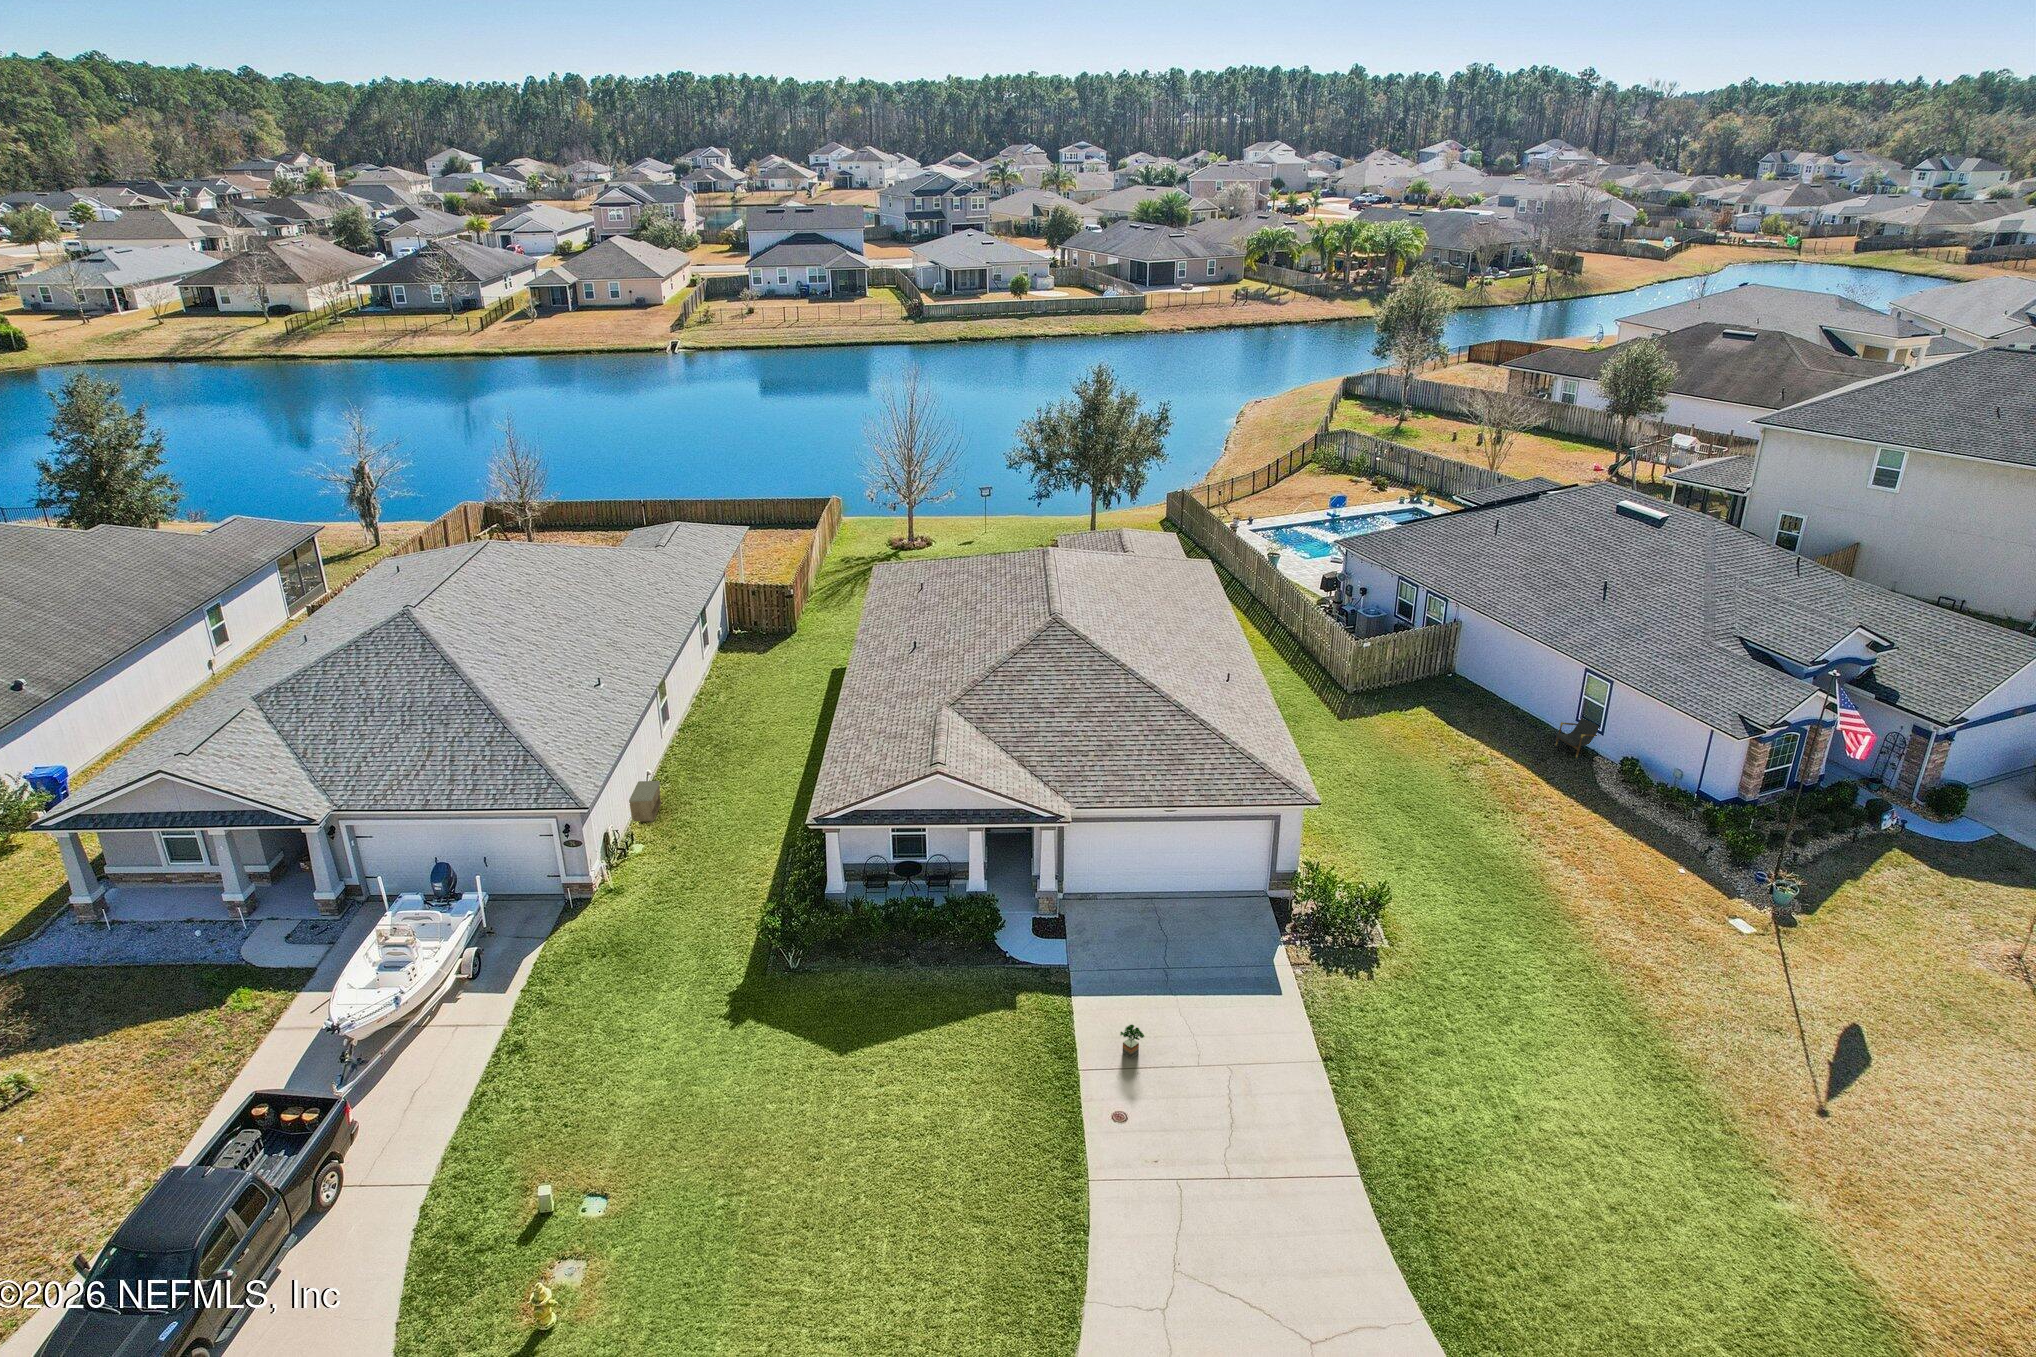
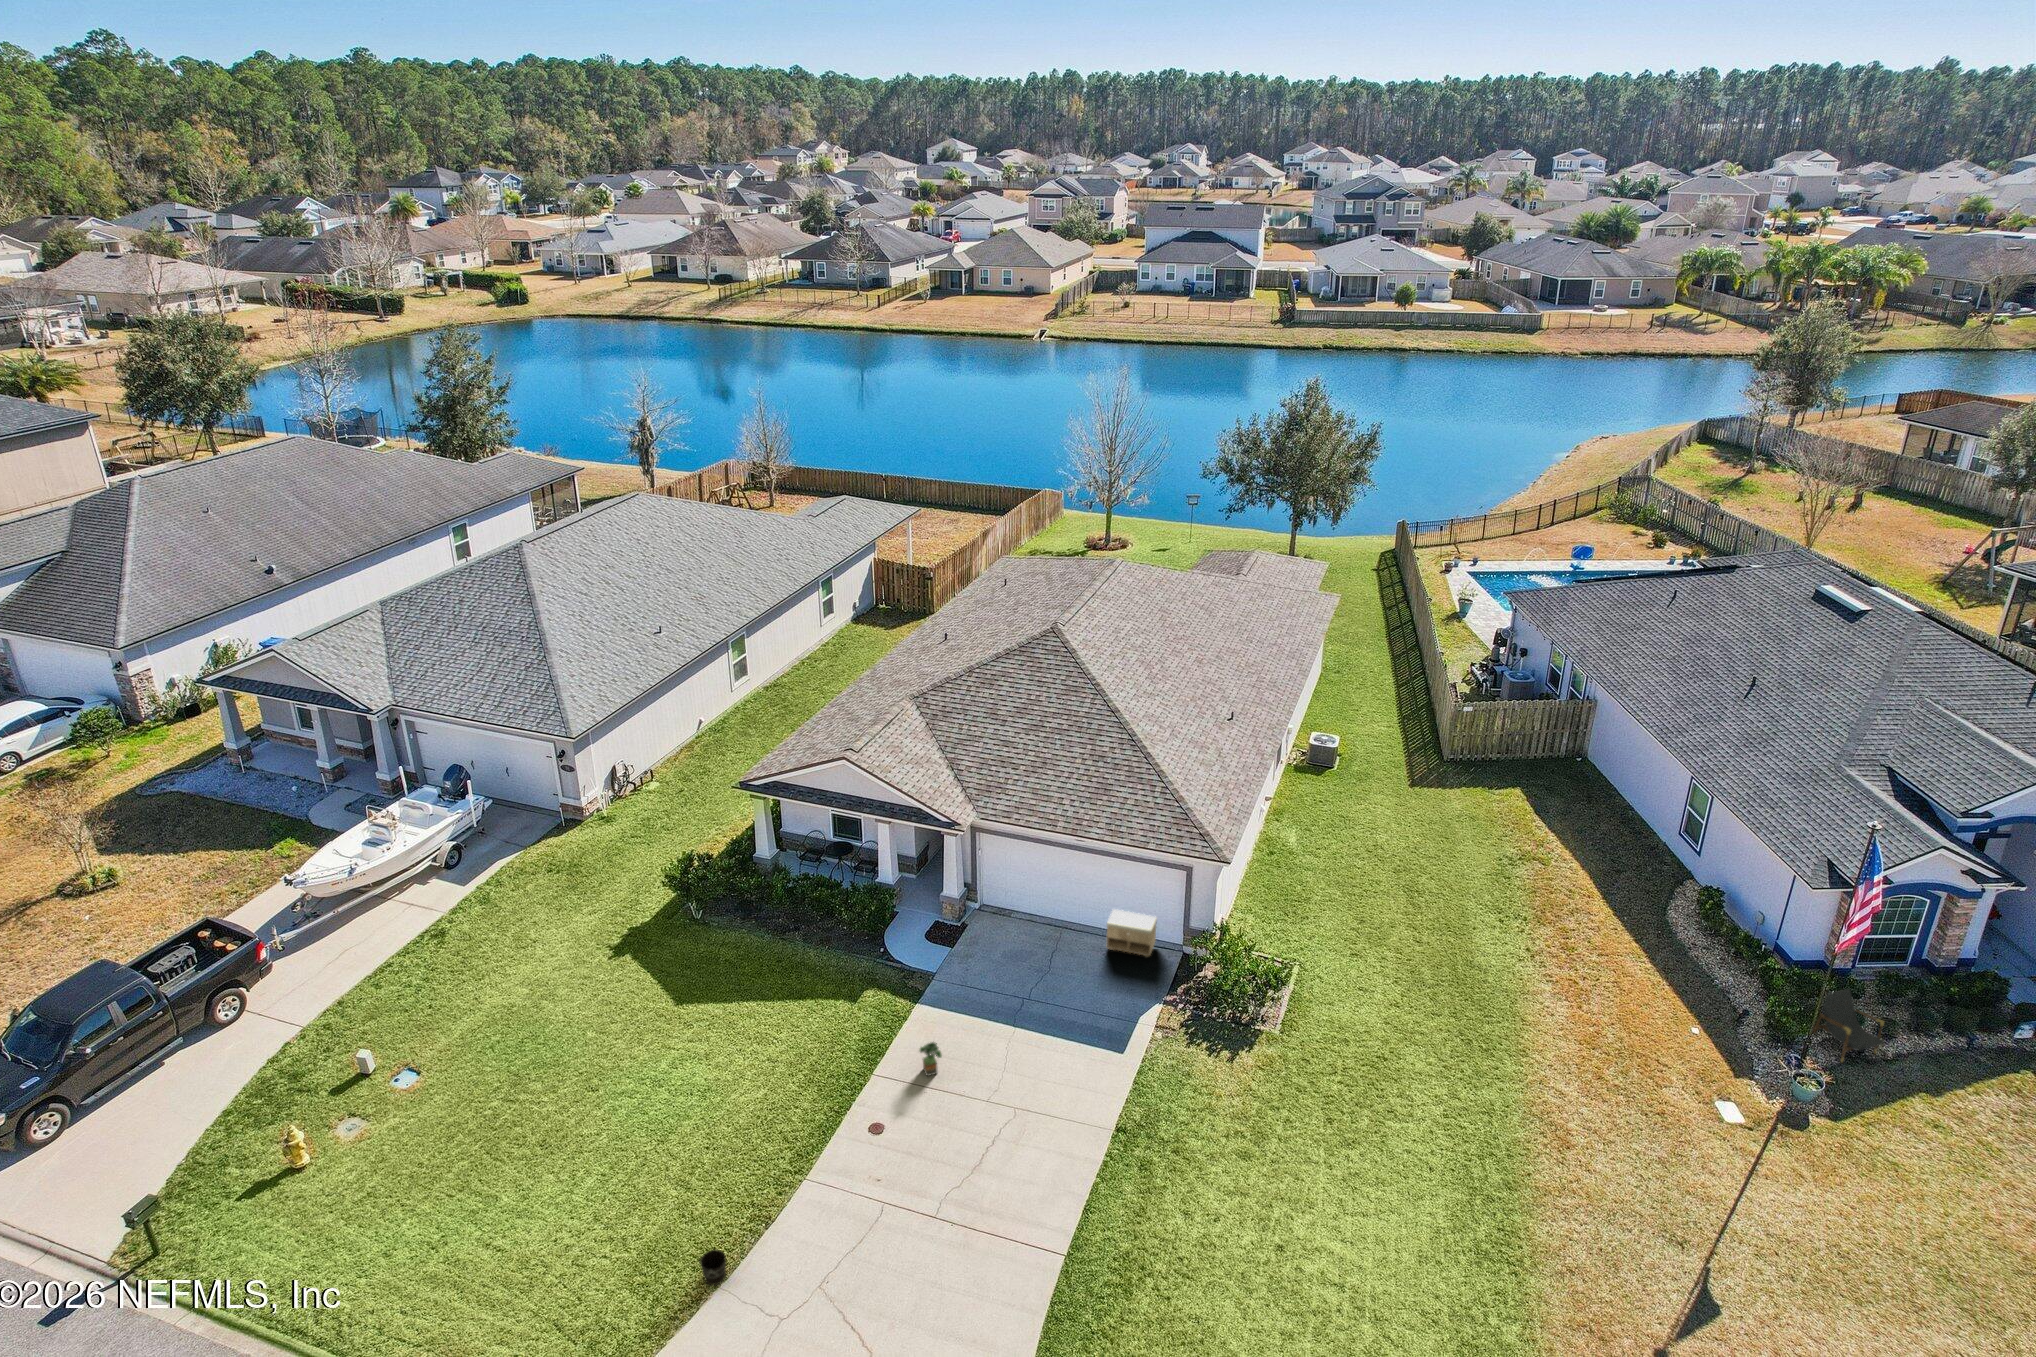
lounge chair: present [1556,718,1599,758] -> present [1813,989,1885,1061]
storage bench: present [629,781,662,822] -> present [1106,909,1157,956]
bucket: none [1065,1263,1090,1299] -> present [700,1249,726,1285]

